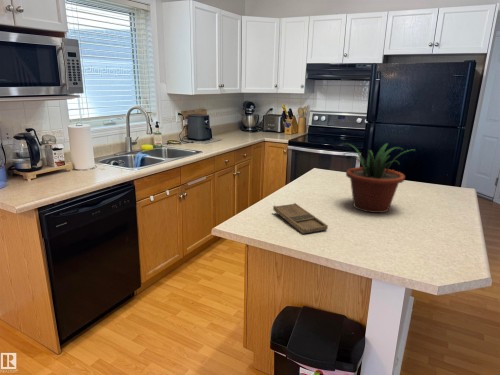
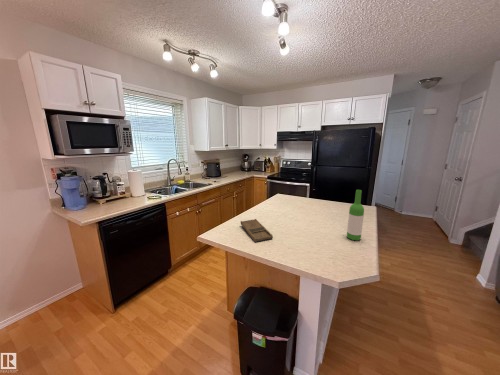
potted plant: present [343,144,410,213] -> none [285,179,333,225]
wine bottle: none [434,159,463,233] -> present [347,190,364,240]

